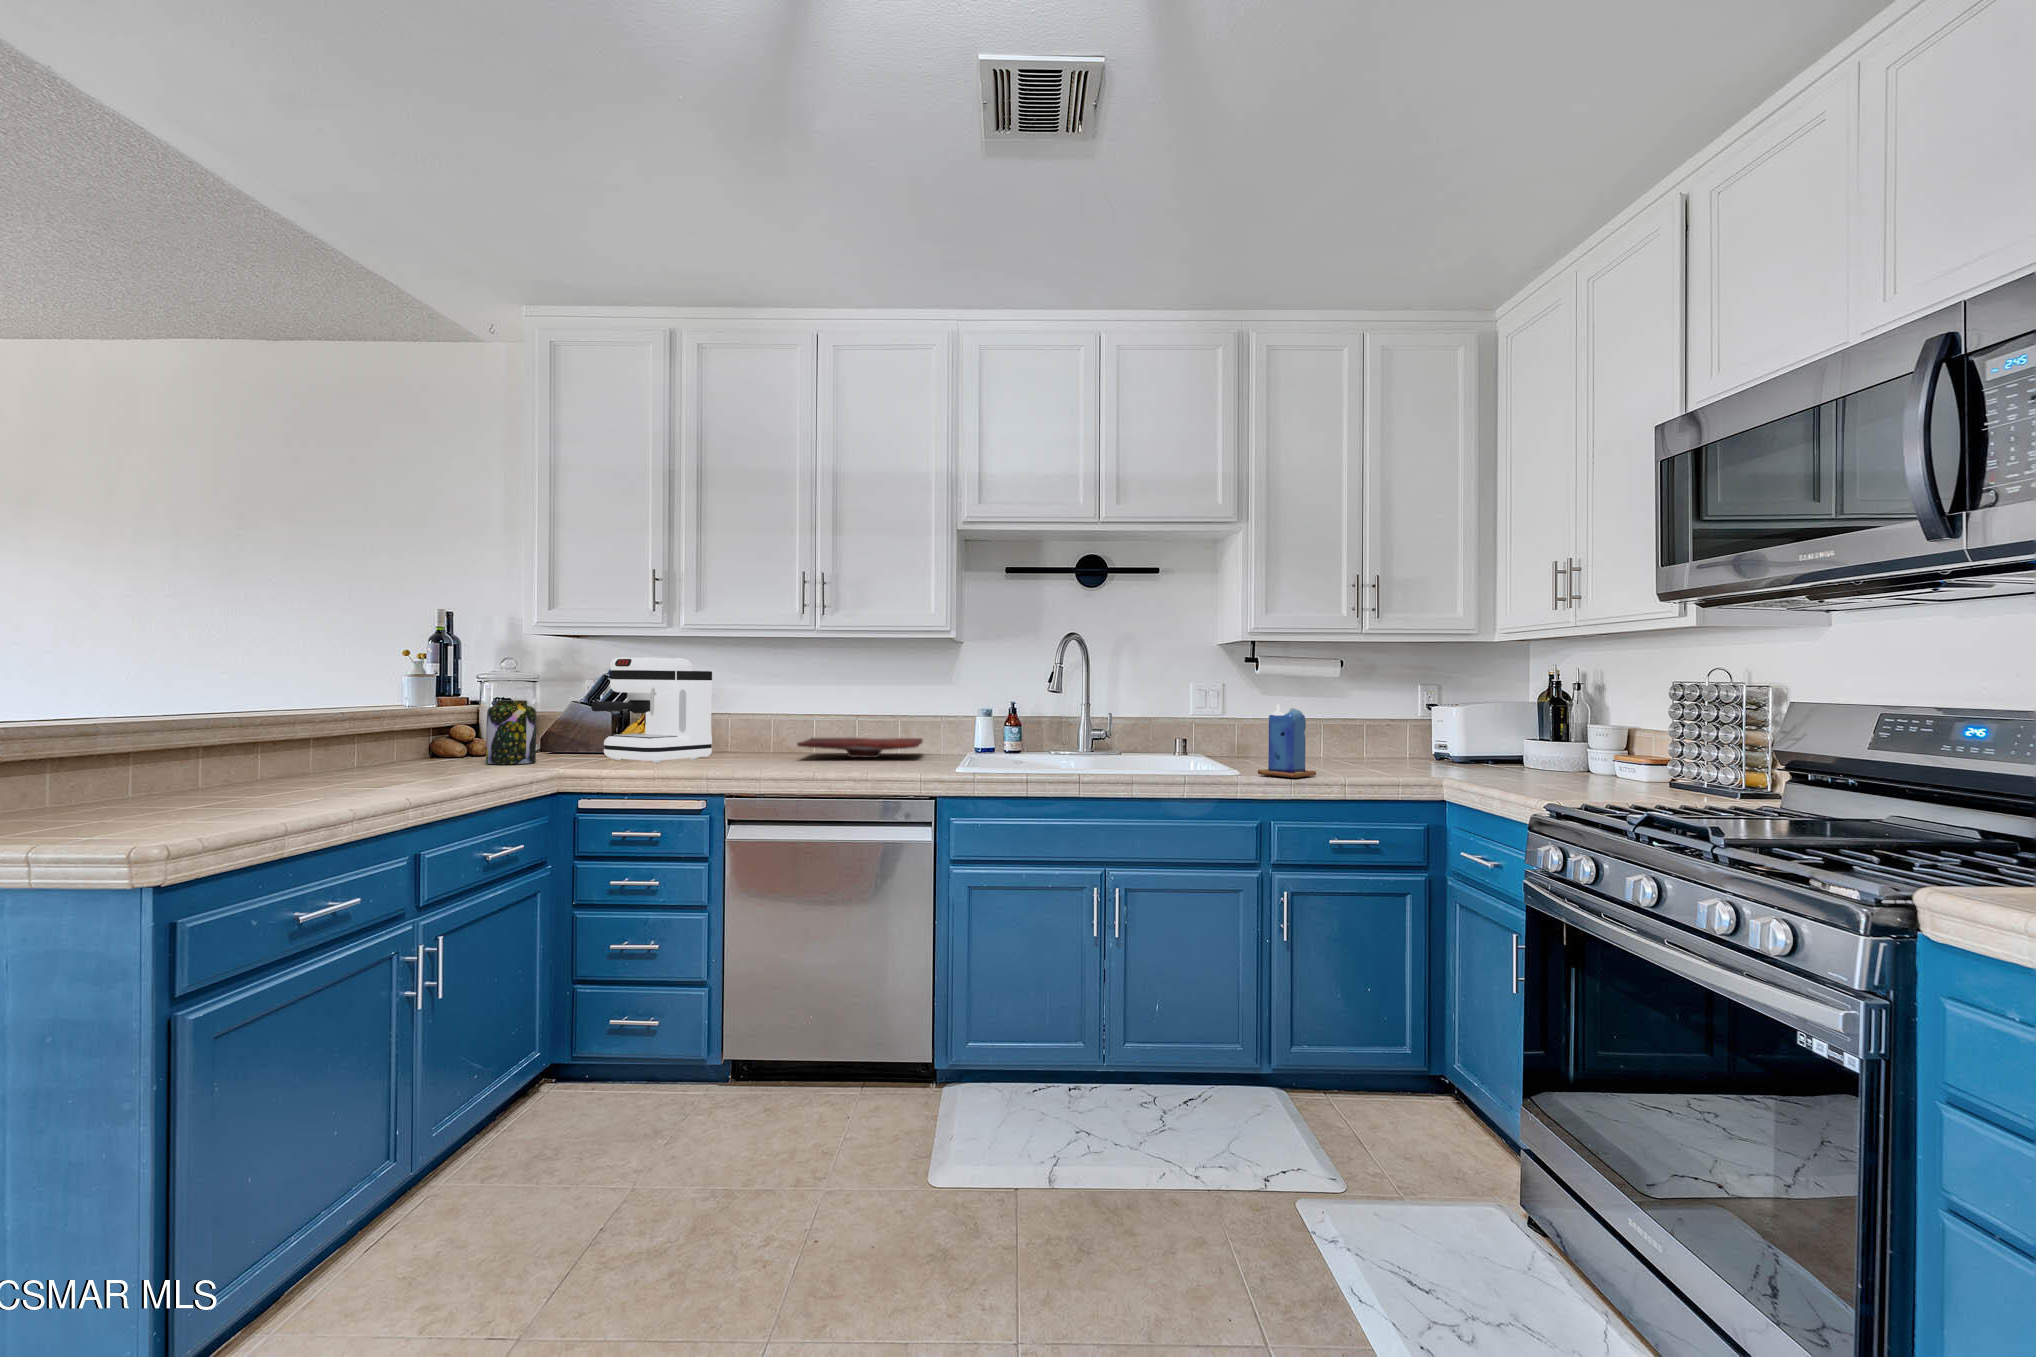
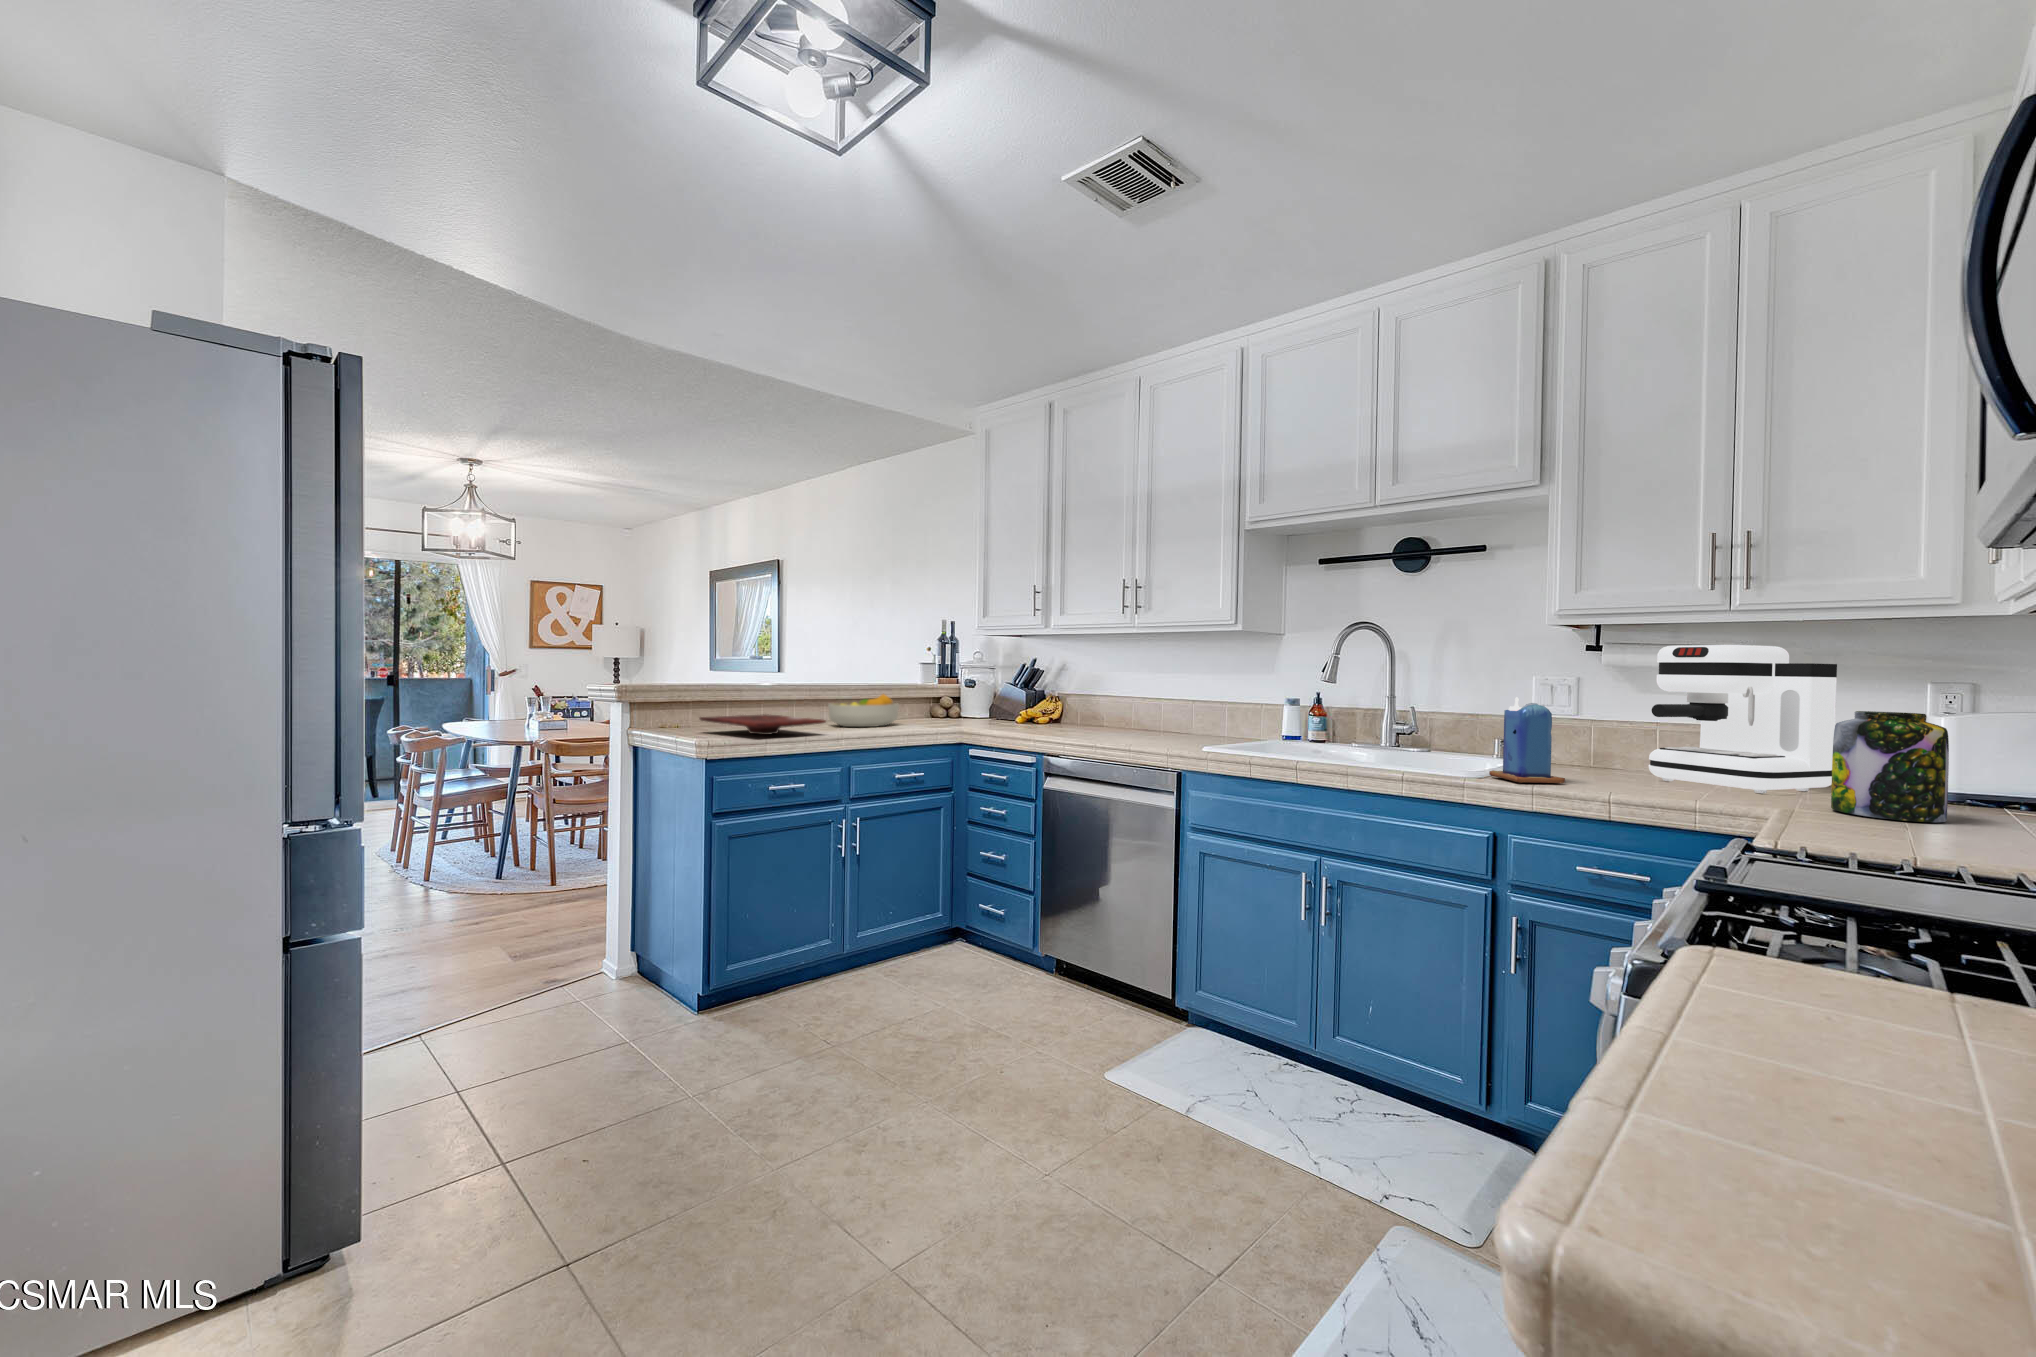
coffee maker: present [591,657,712,763] -> present [1649,645,1837,793]
jar: present [486,700,536,764] -> present [1831,711,1949,822]
fruit bowl: none [303,724,433,783] -> present [828,694,899,727]
cutting board: present [797,737,923,758] -> present [700,714,826,735]

